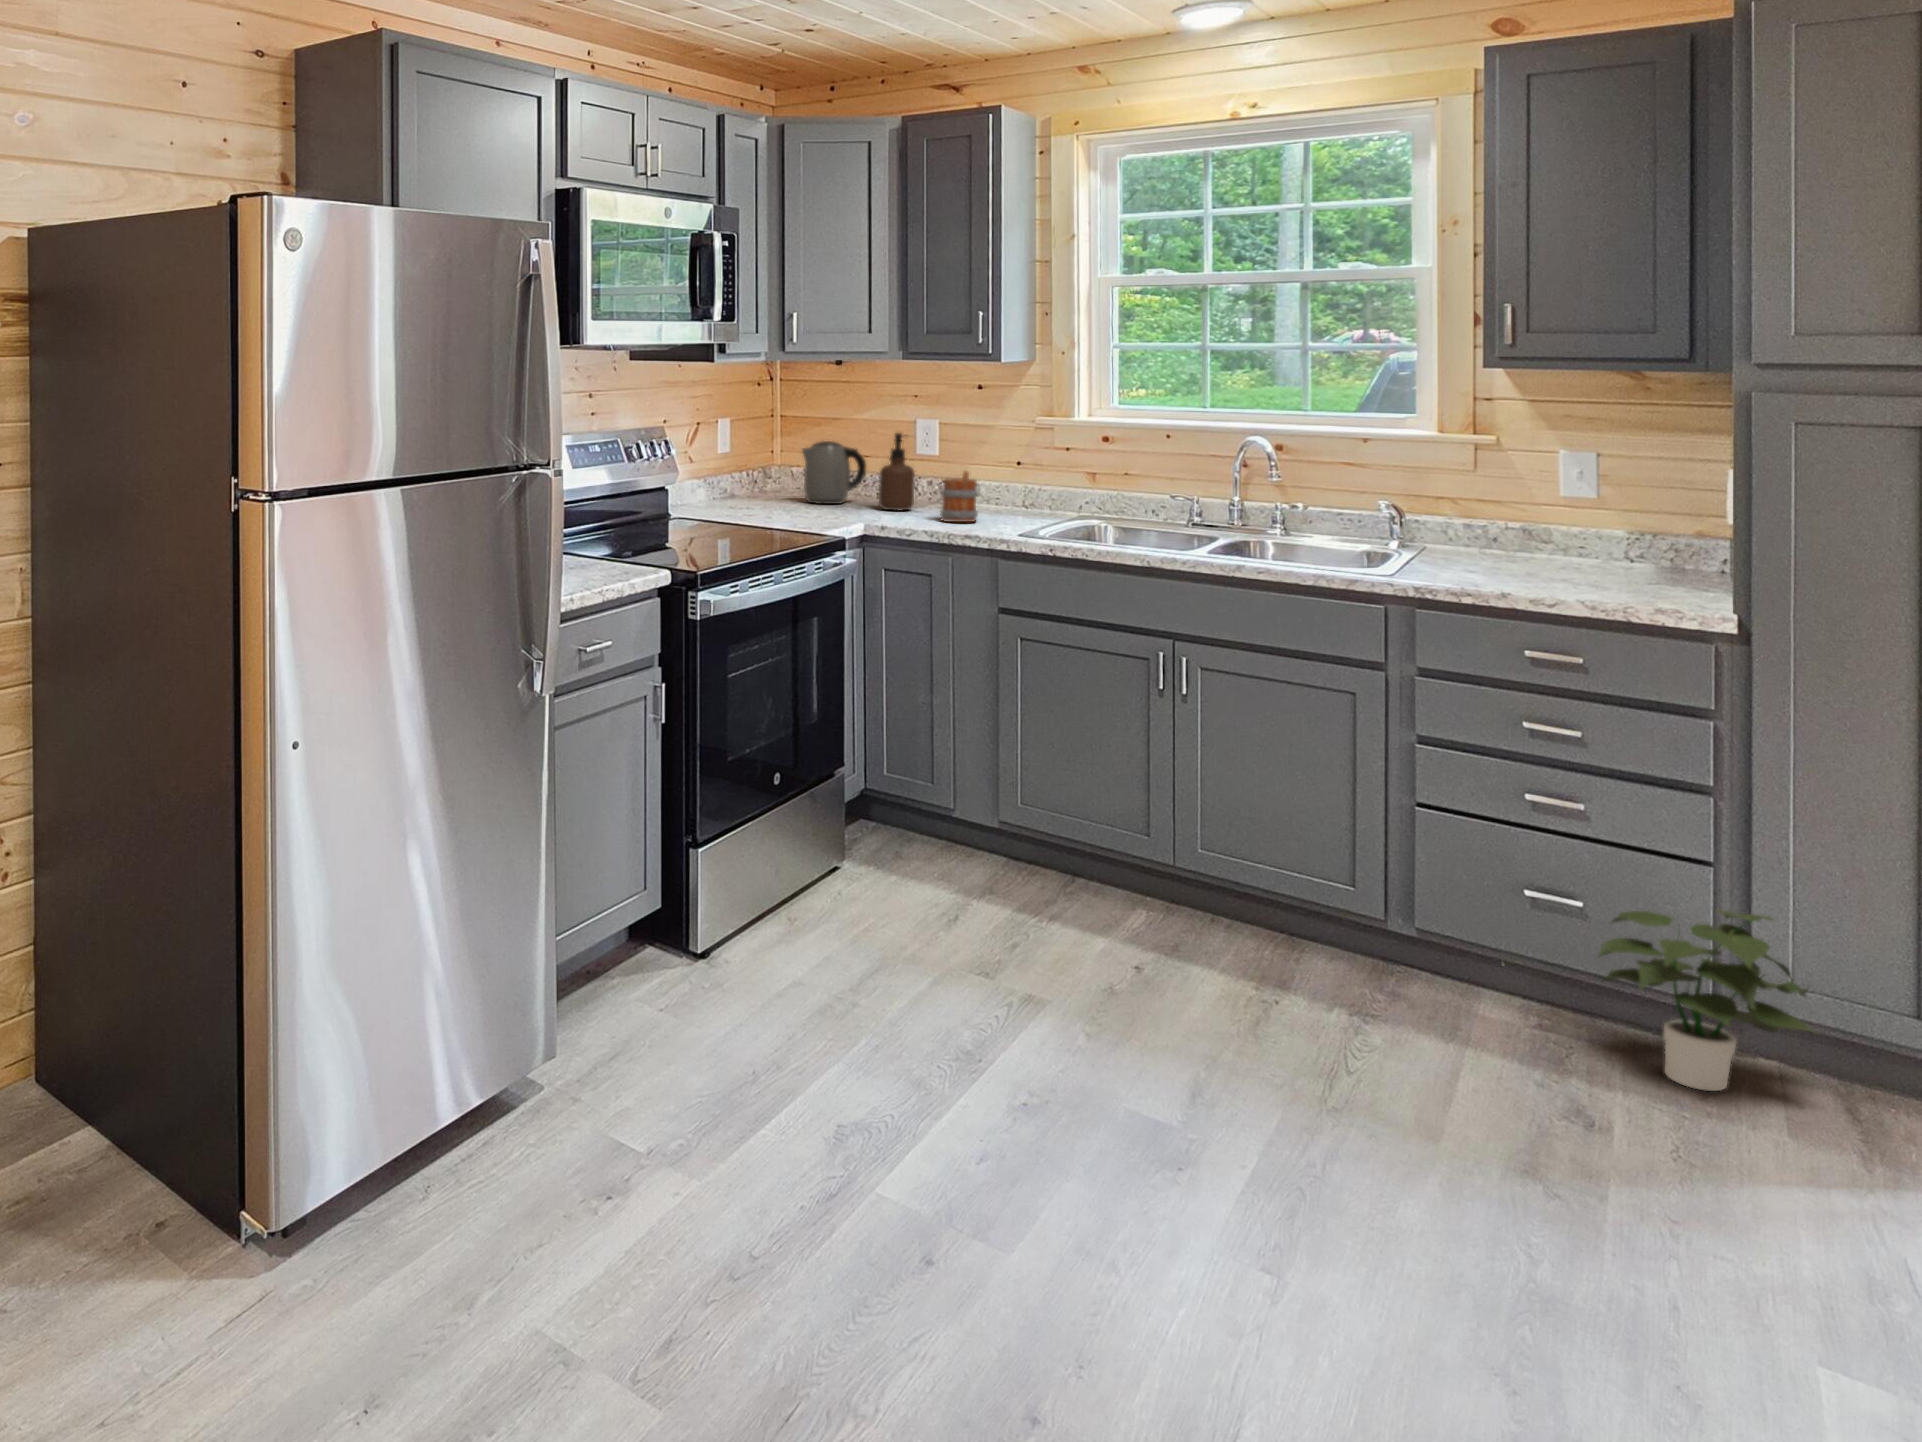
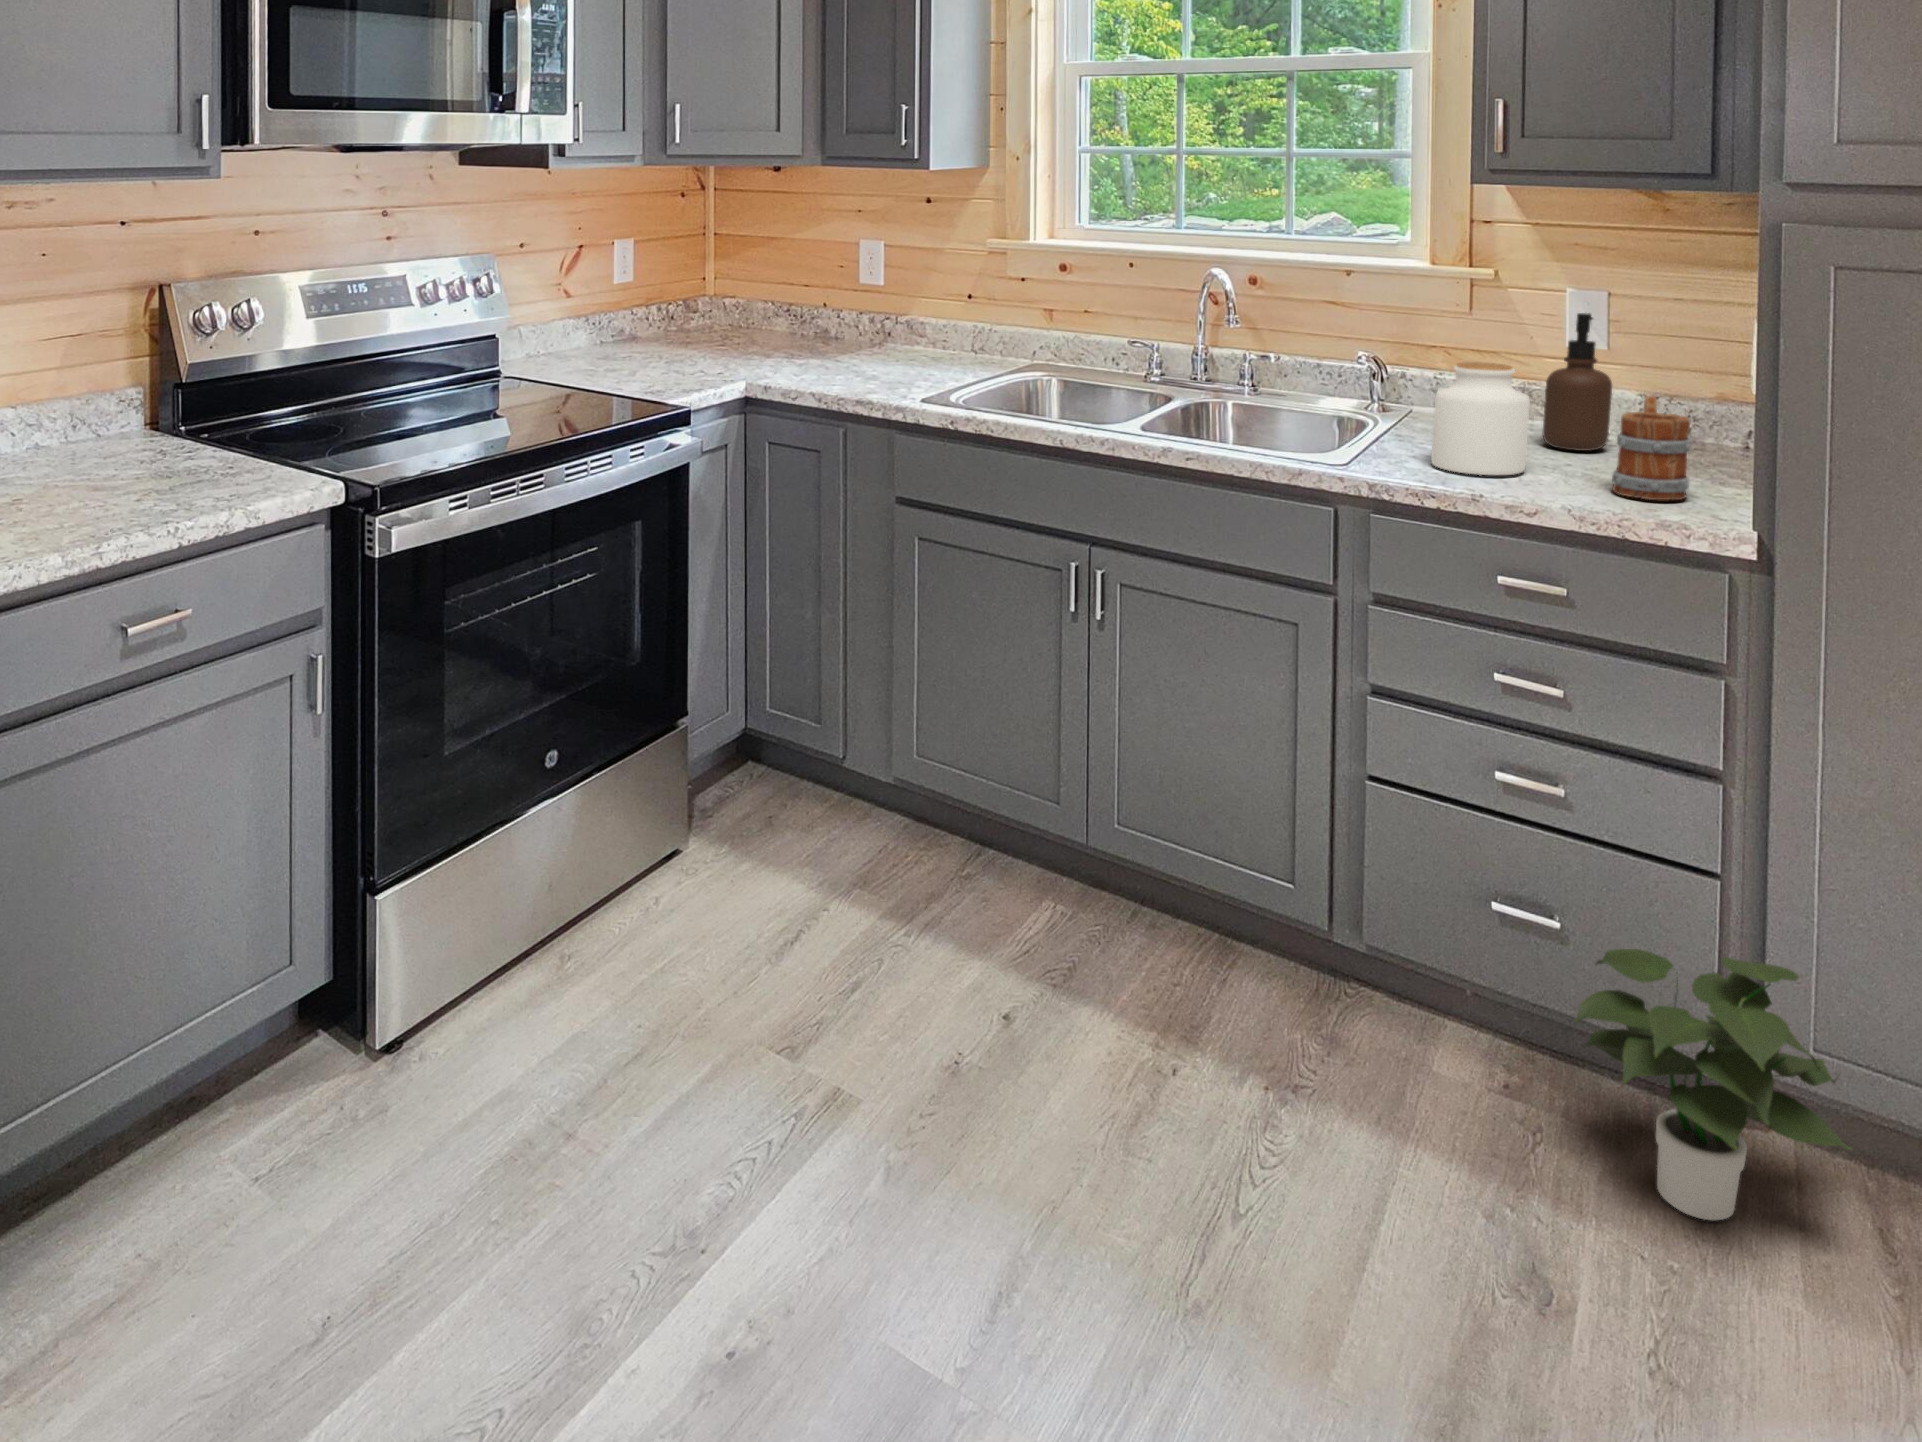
soap dispenser: present [879,433,915,510] -> present [1543,313,1612,451]
kettle: present [802,441,866,504] -> none [713,265,794,345]
mug: present [940,471,978,522] -> present [1612,396,1691,500]
jar: none [1461,498,1544,580] -> present [1431,362,1530,475]

